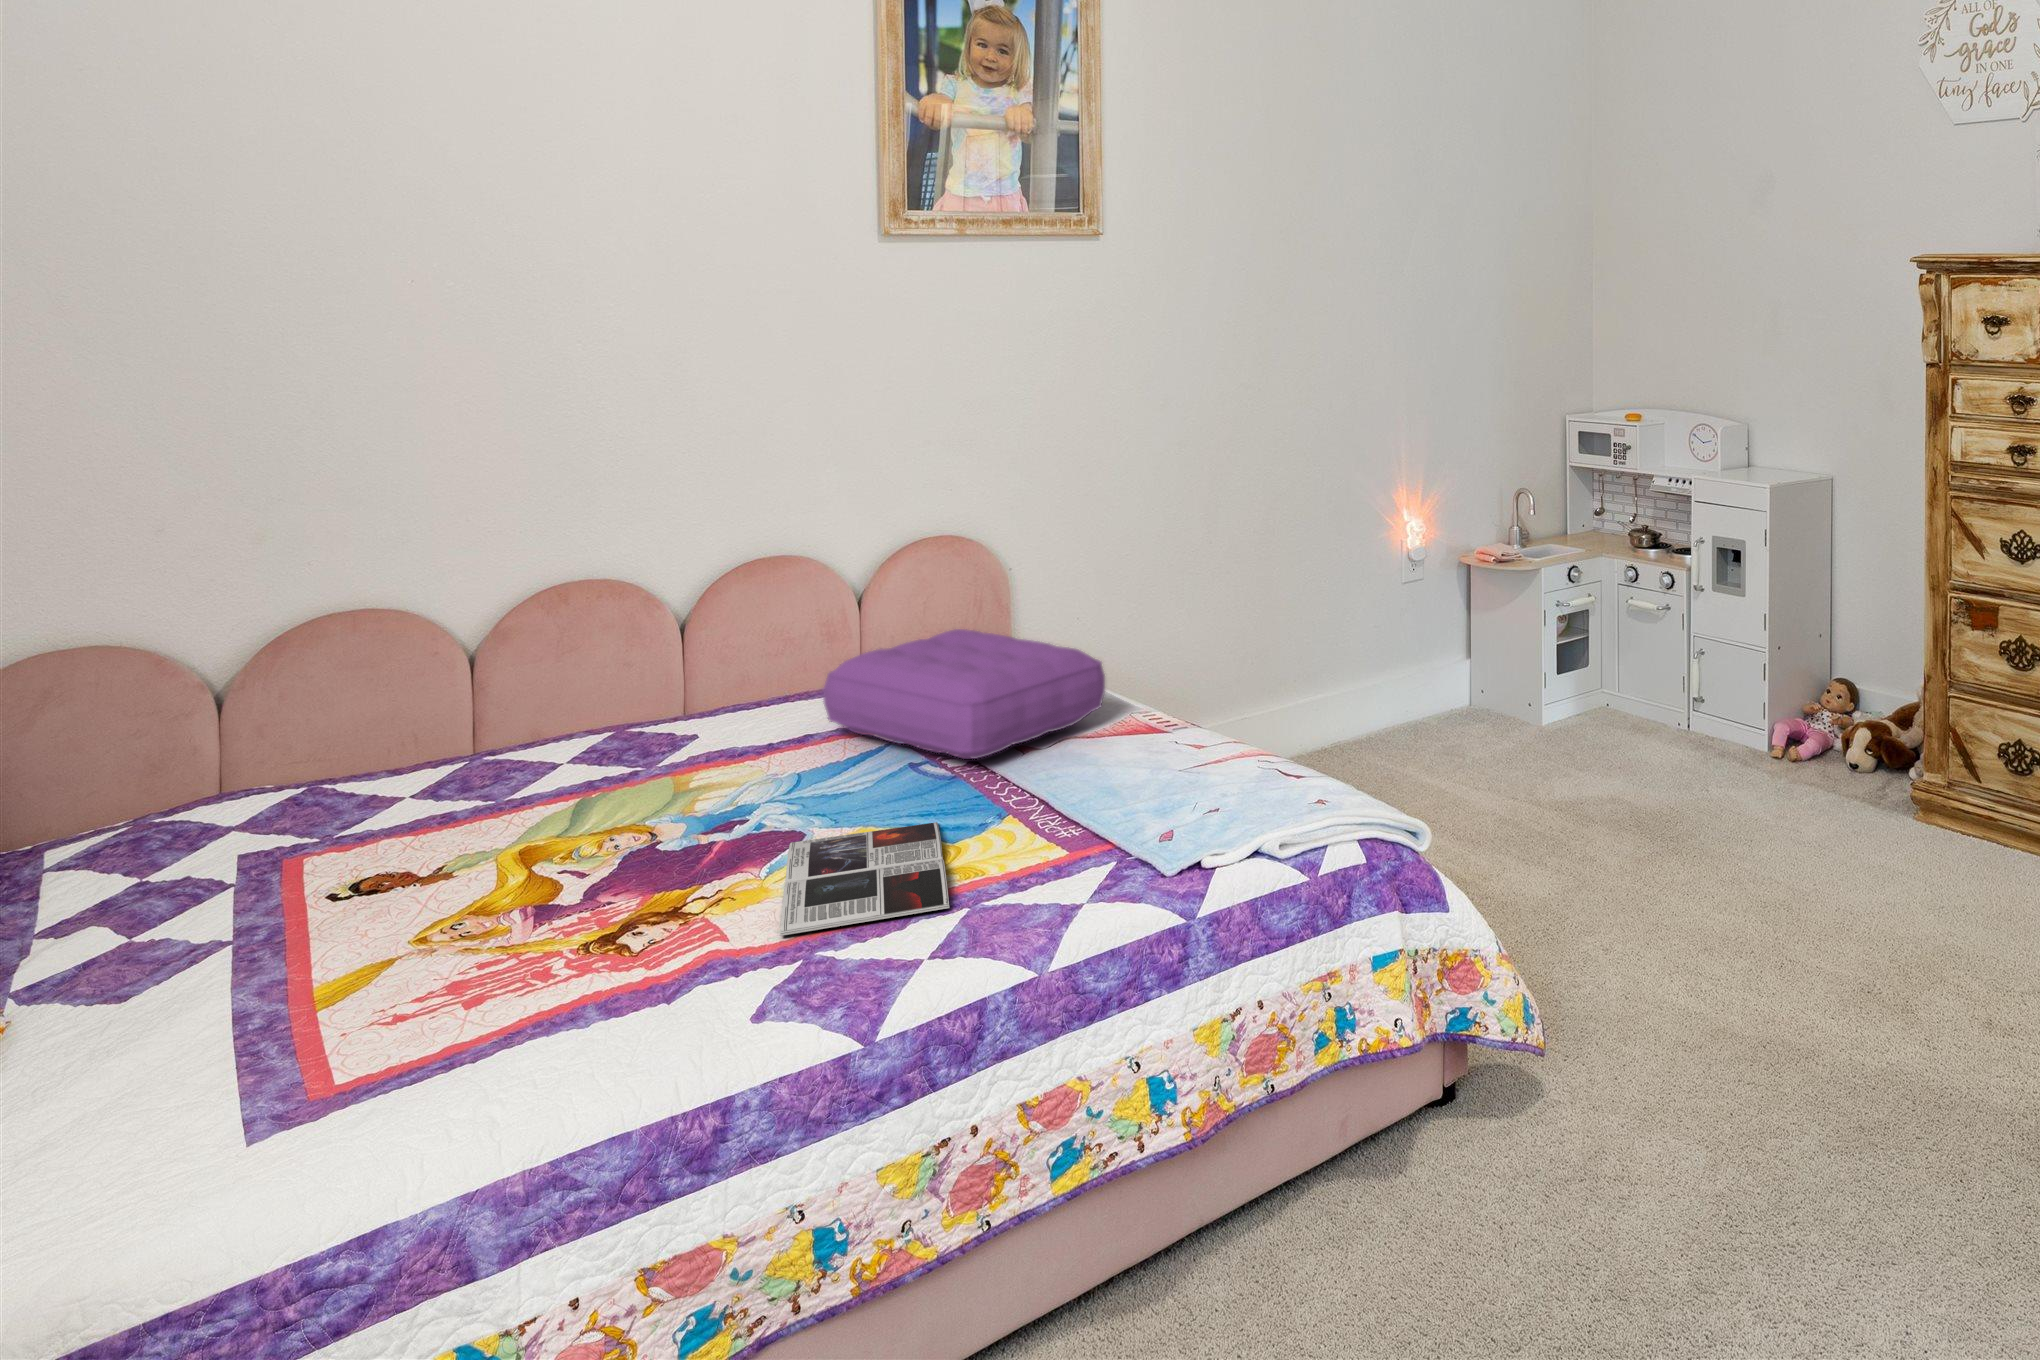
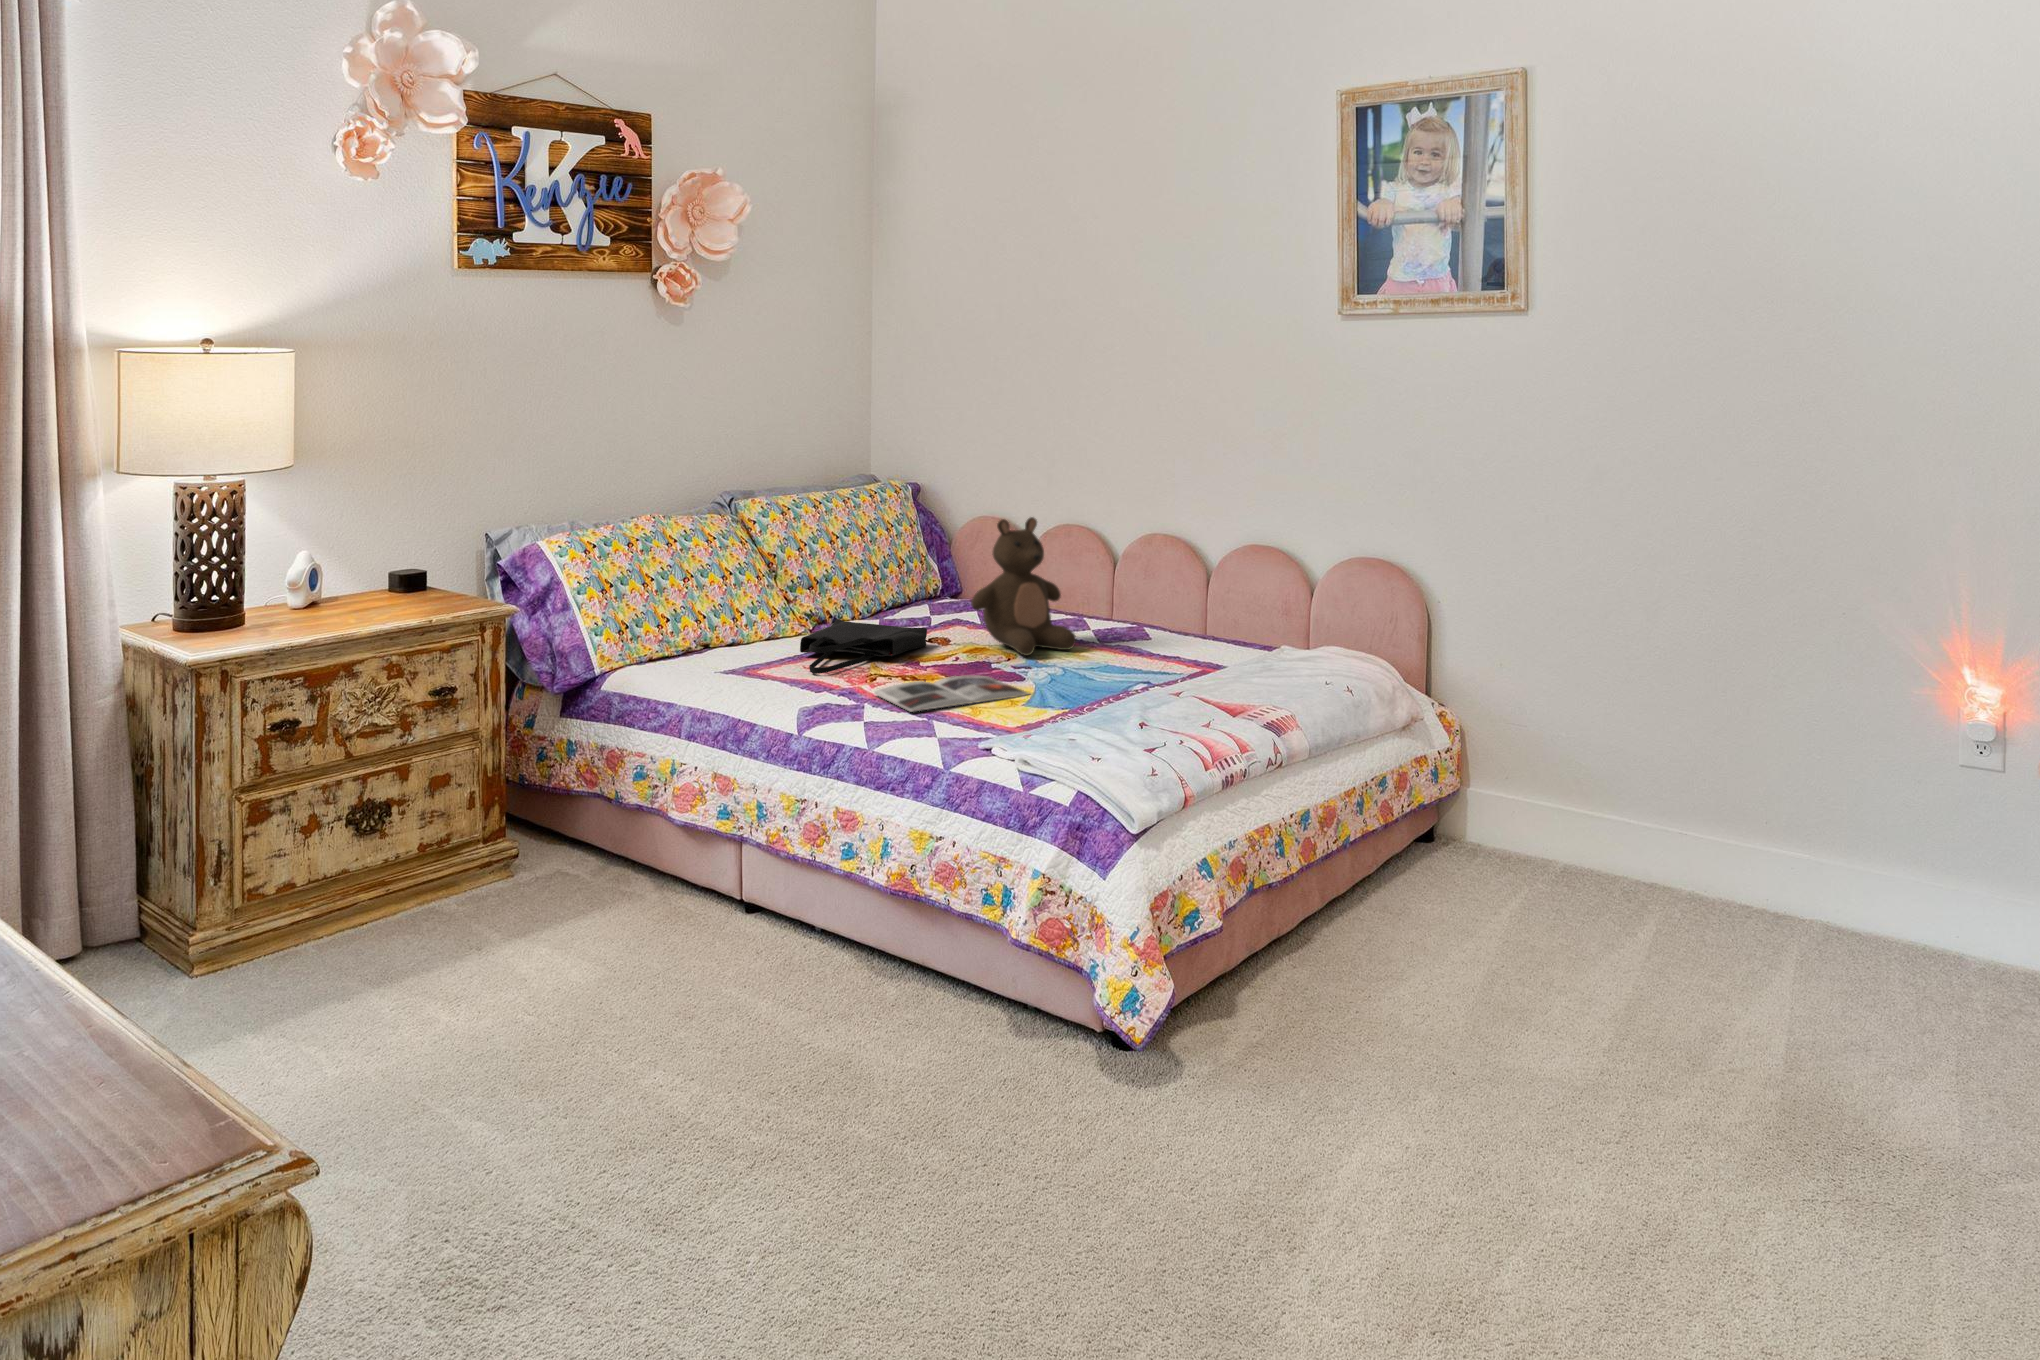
stuffed bear: none [546,580,720,816] -> present [971,517,1076,656]
pillow: present [823,629,1105,759] -> none [1105,604,1264,690]
tote bag: none [202,847,549,1002] -> present [800,619,927,673]

